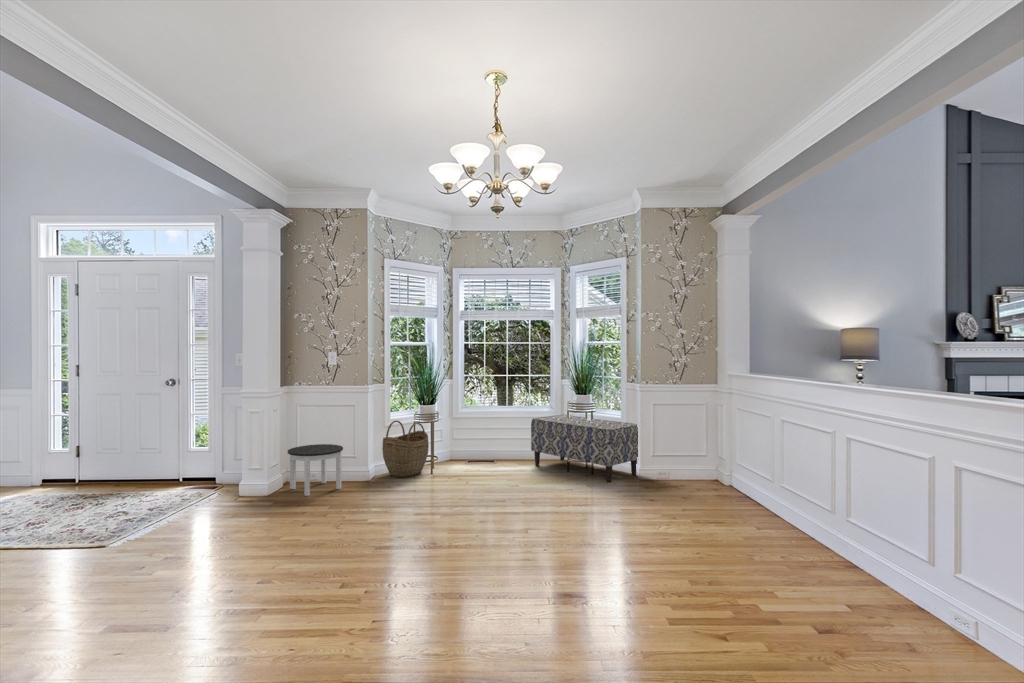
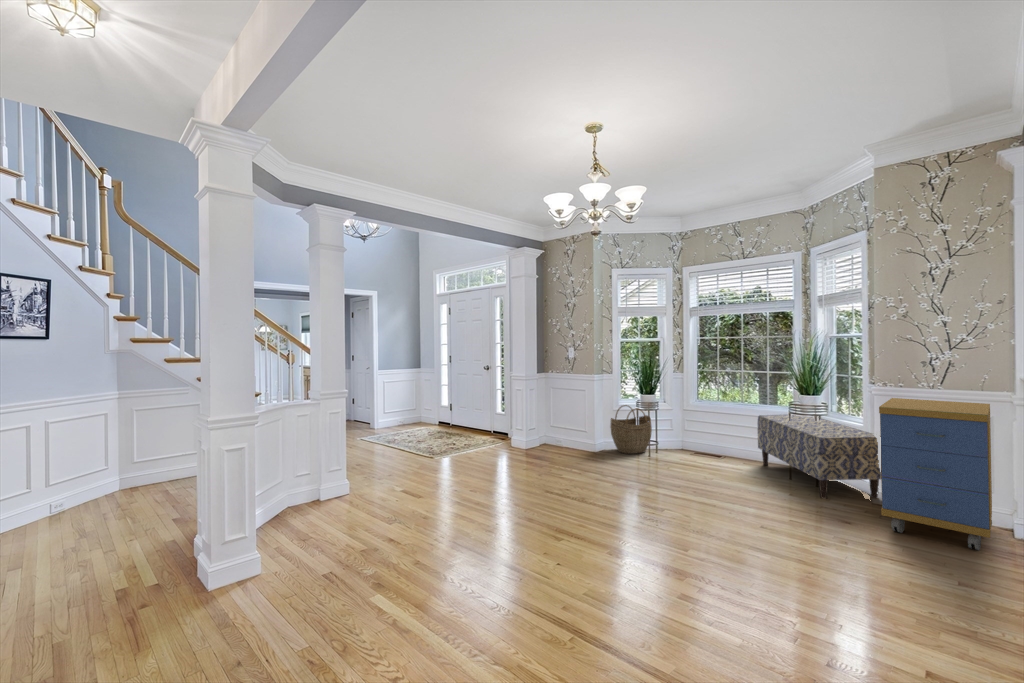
storage cabinet: none [655,392,729,494] -> present [879,398,992,550]
round table: present [288,444,343,496] -> none [535,418,574,455]

